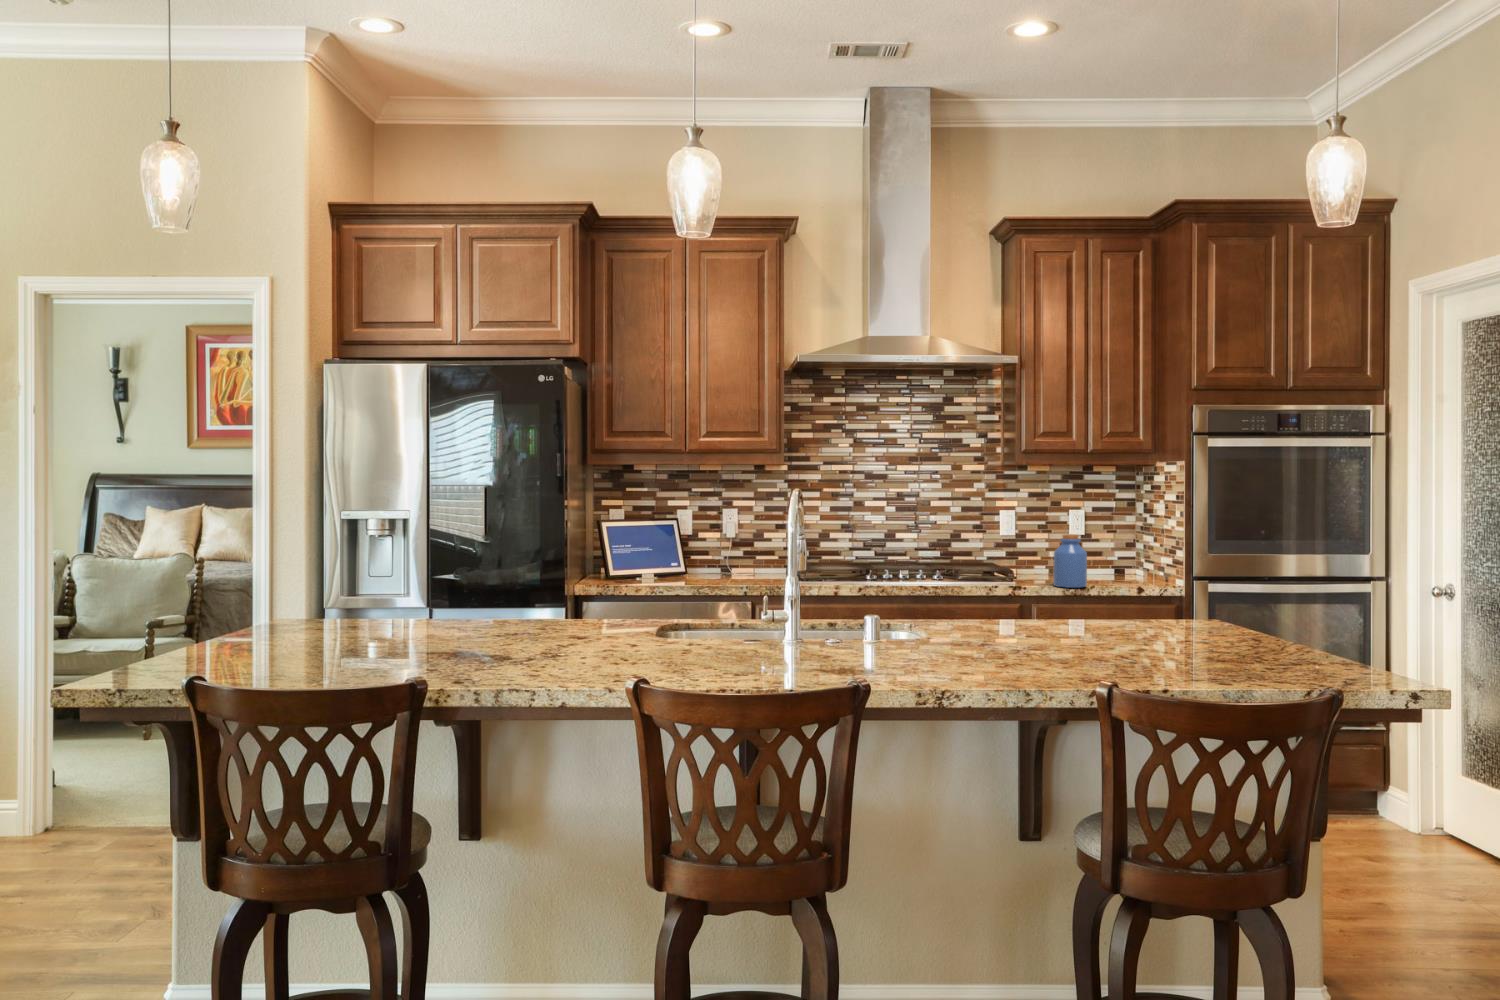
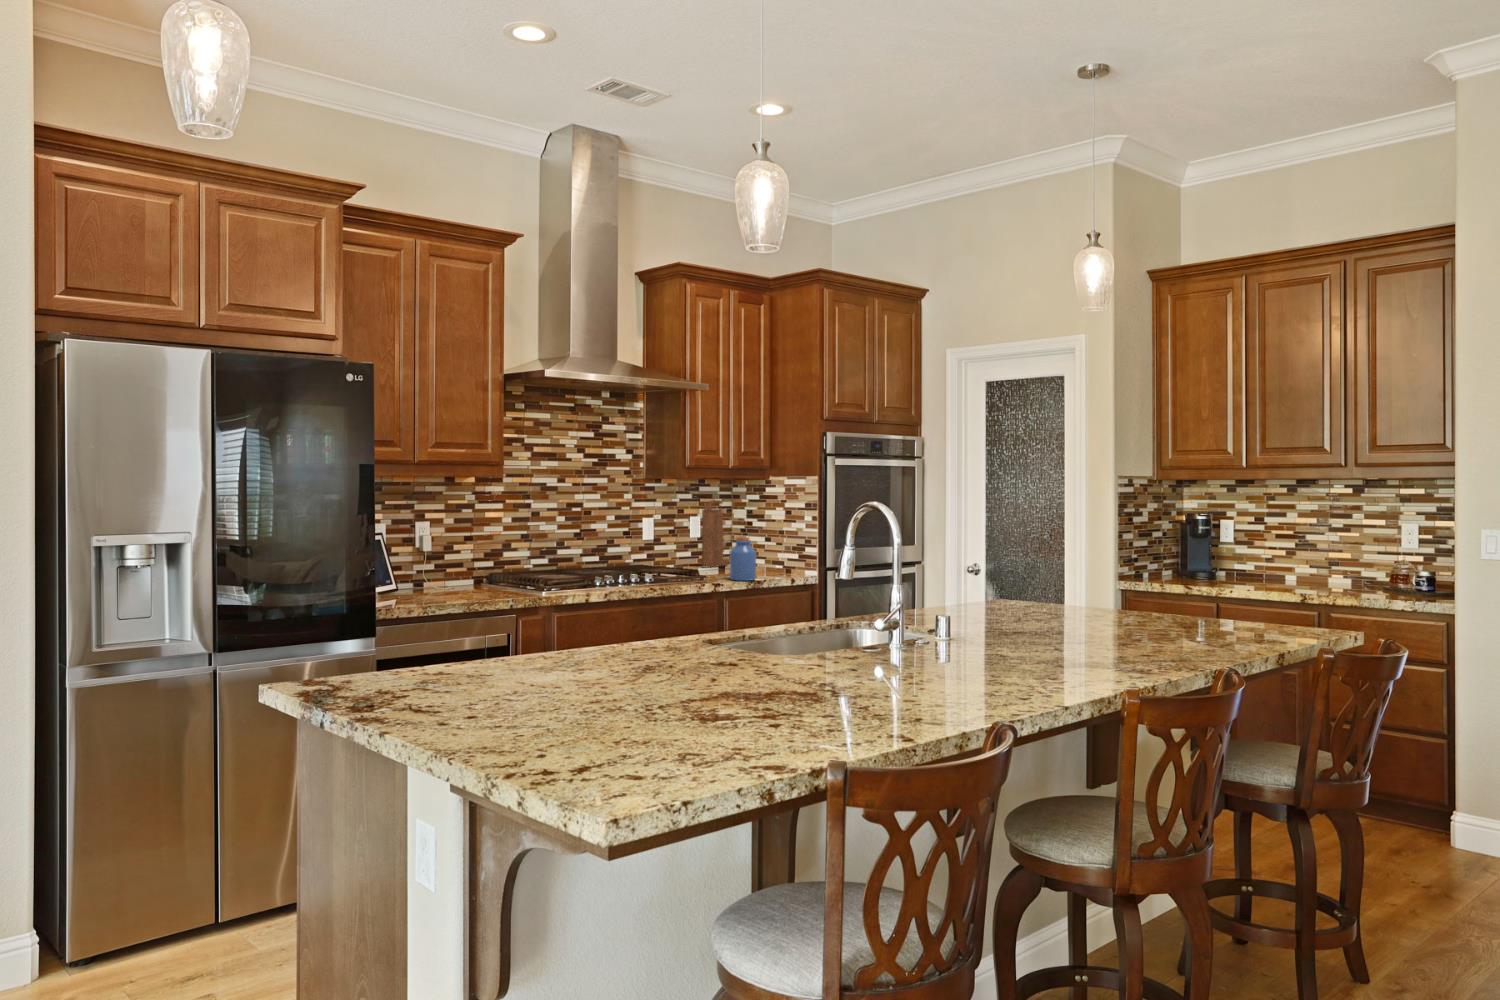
cutting board: none [1084,491,1130,572] -> present [702,500,729,568]

